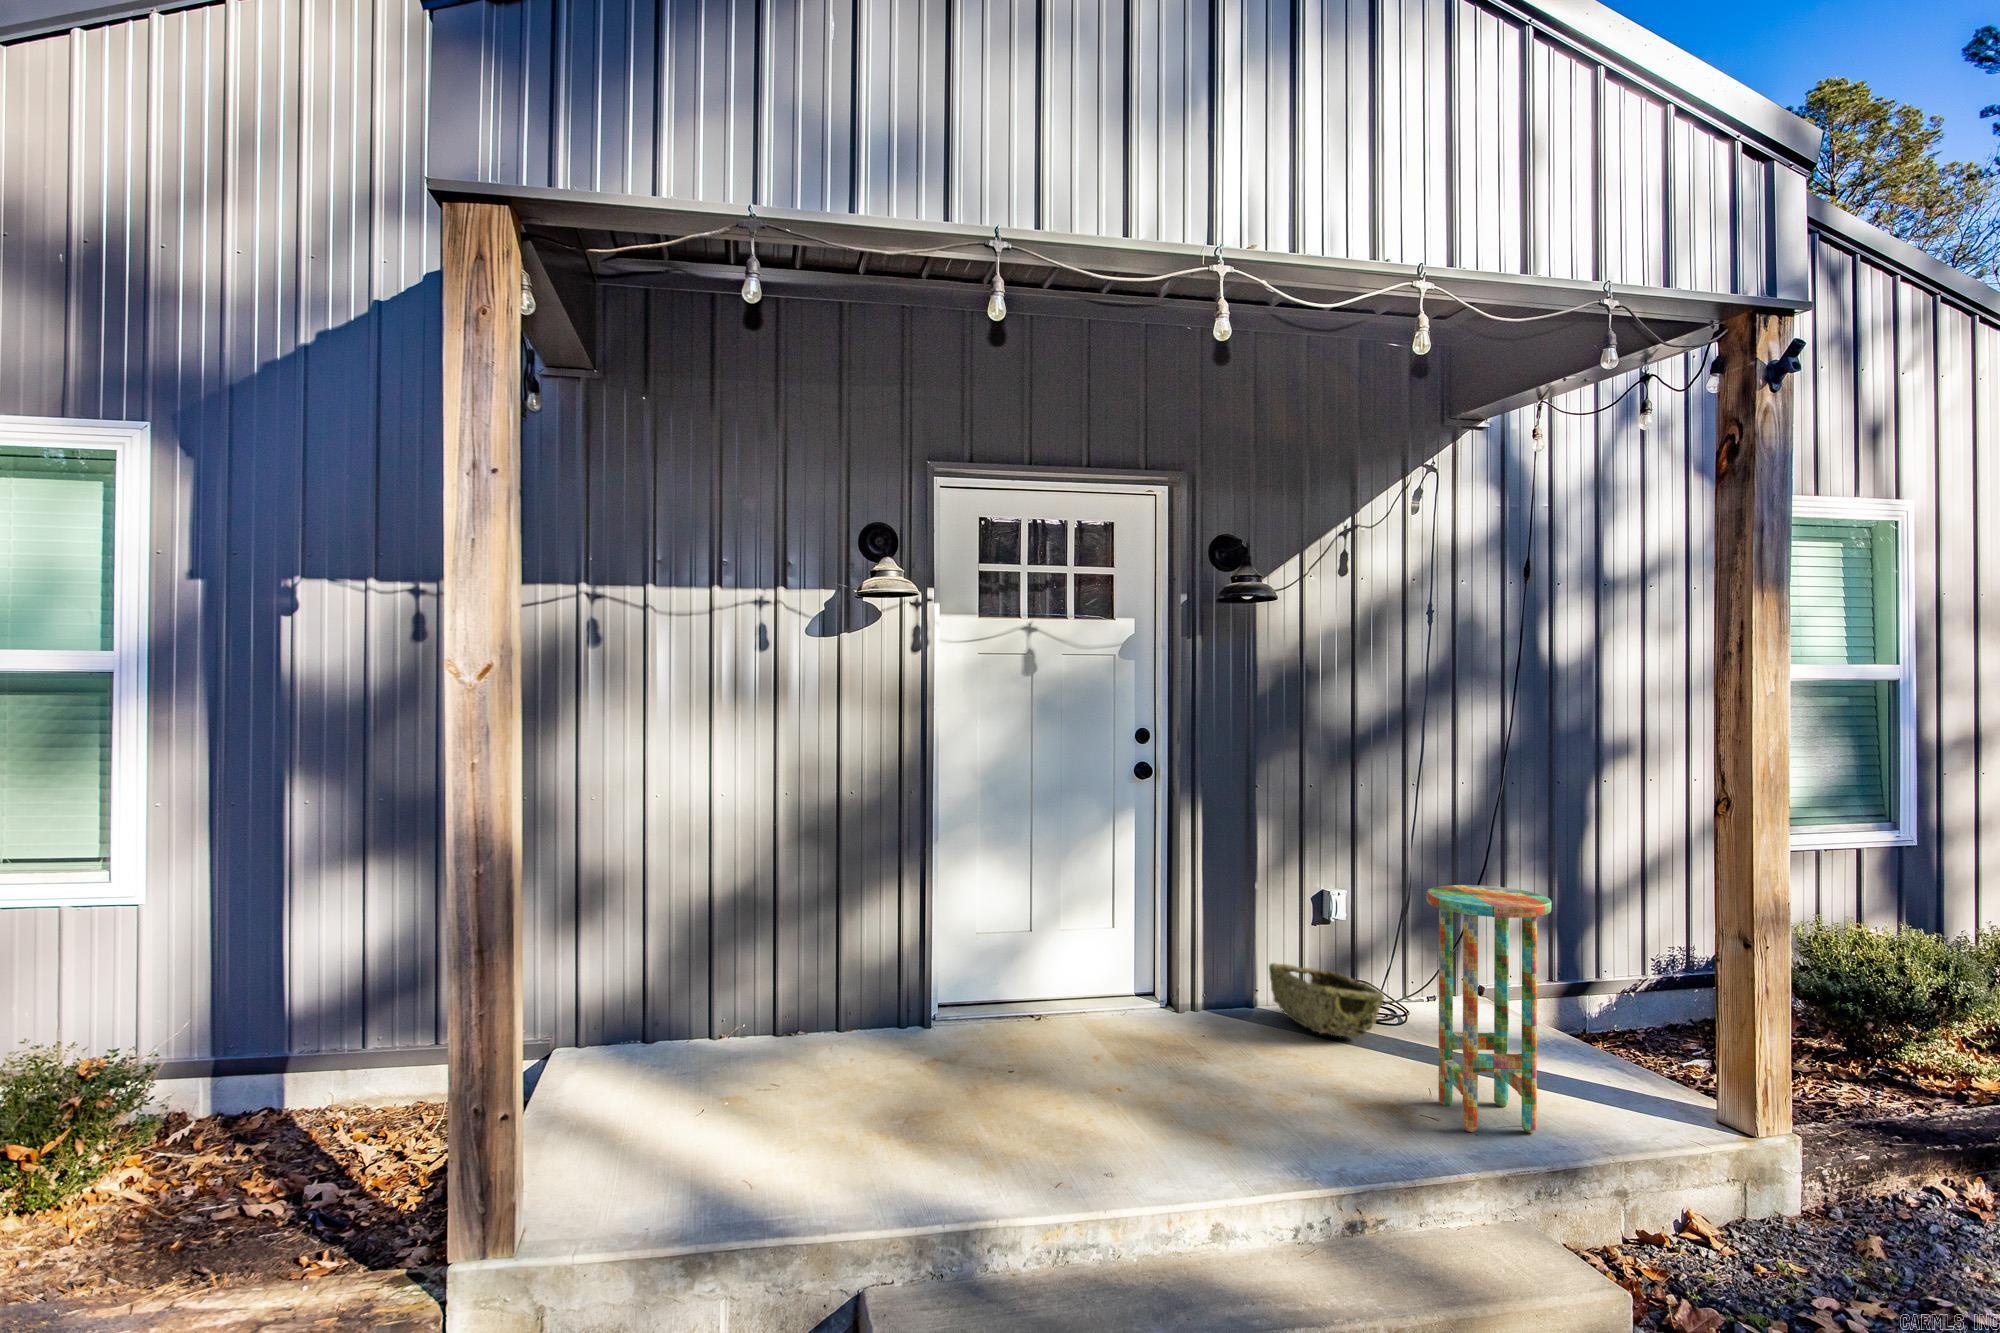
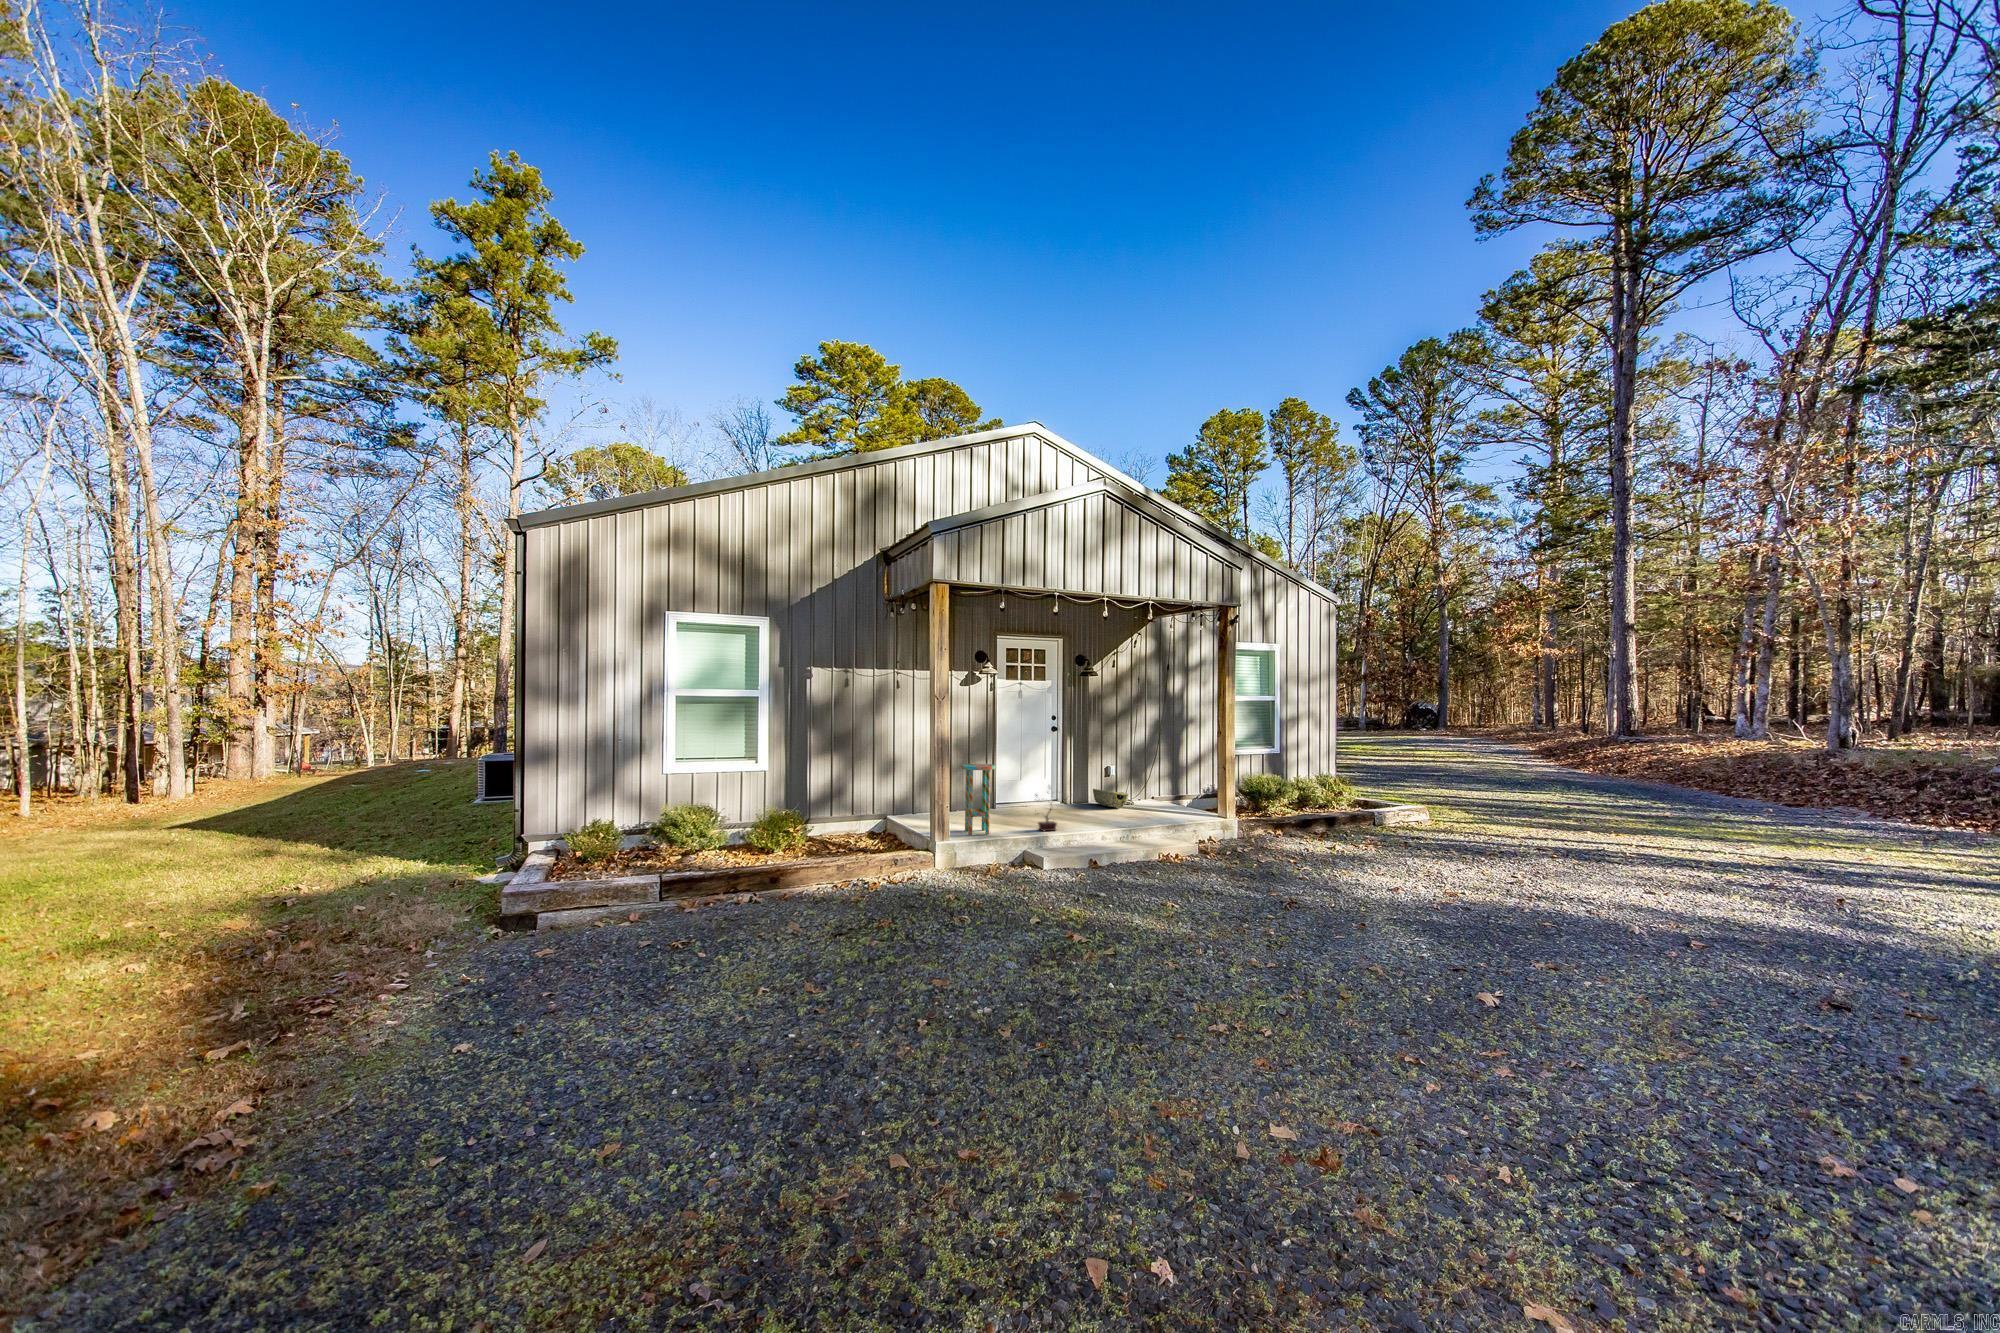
side table: present [1427,885,1551,1133] -> present [961,763,996,835]
potted plant: none [948,995,1112,1182] -> present [1036,786,1065,831]

